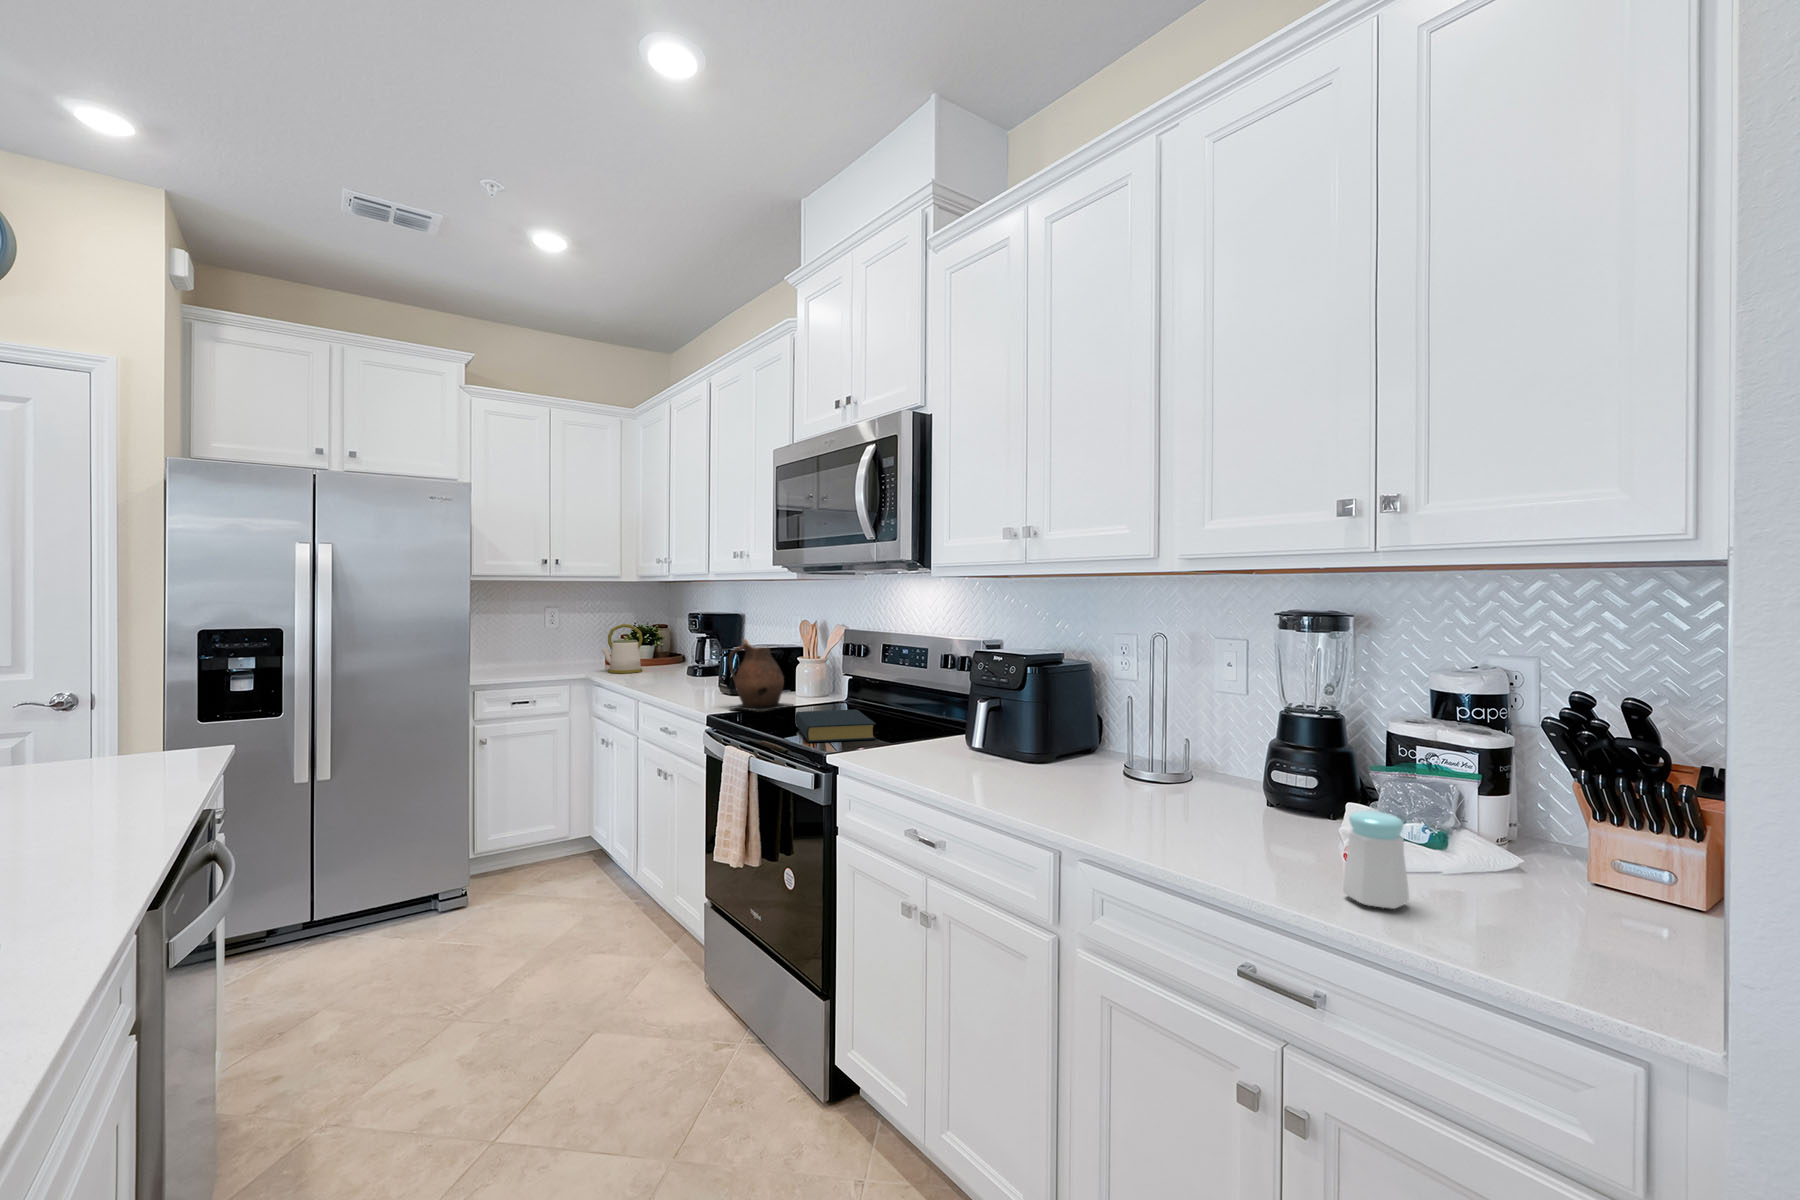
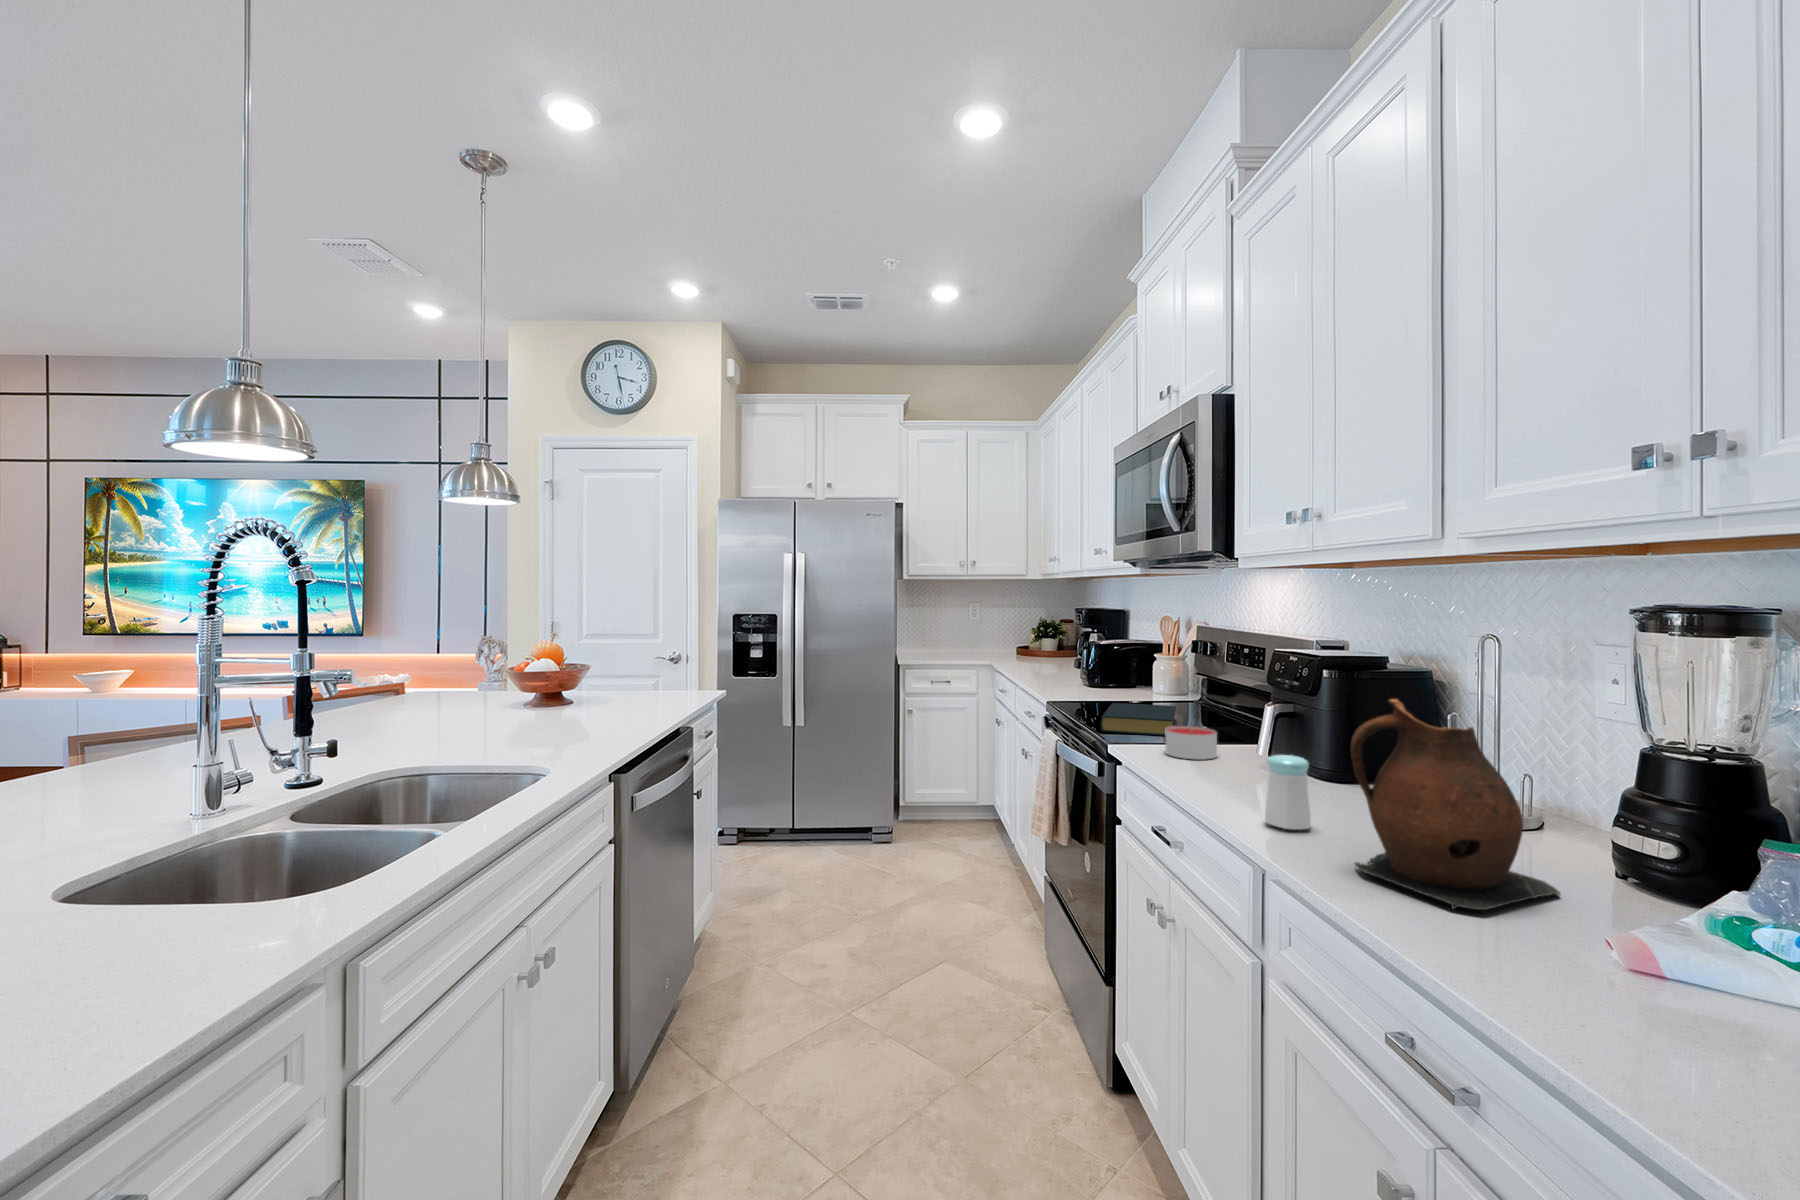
kettle: present [602,624,643,673] -> none [1007,618,1042,661]
ceramic pitcher: present [728,639,794,712] -> present [1351,699,1561,910]
candle: none [890,728,936,759] -> present [1166,726,1217,760]
salt shaker: present [1343,811,1409,909] -> present [1265,755,1311,830]

